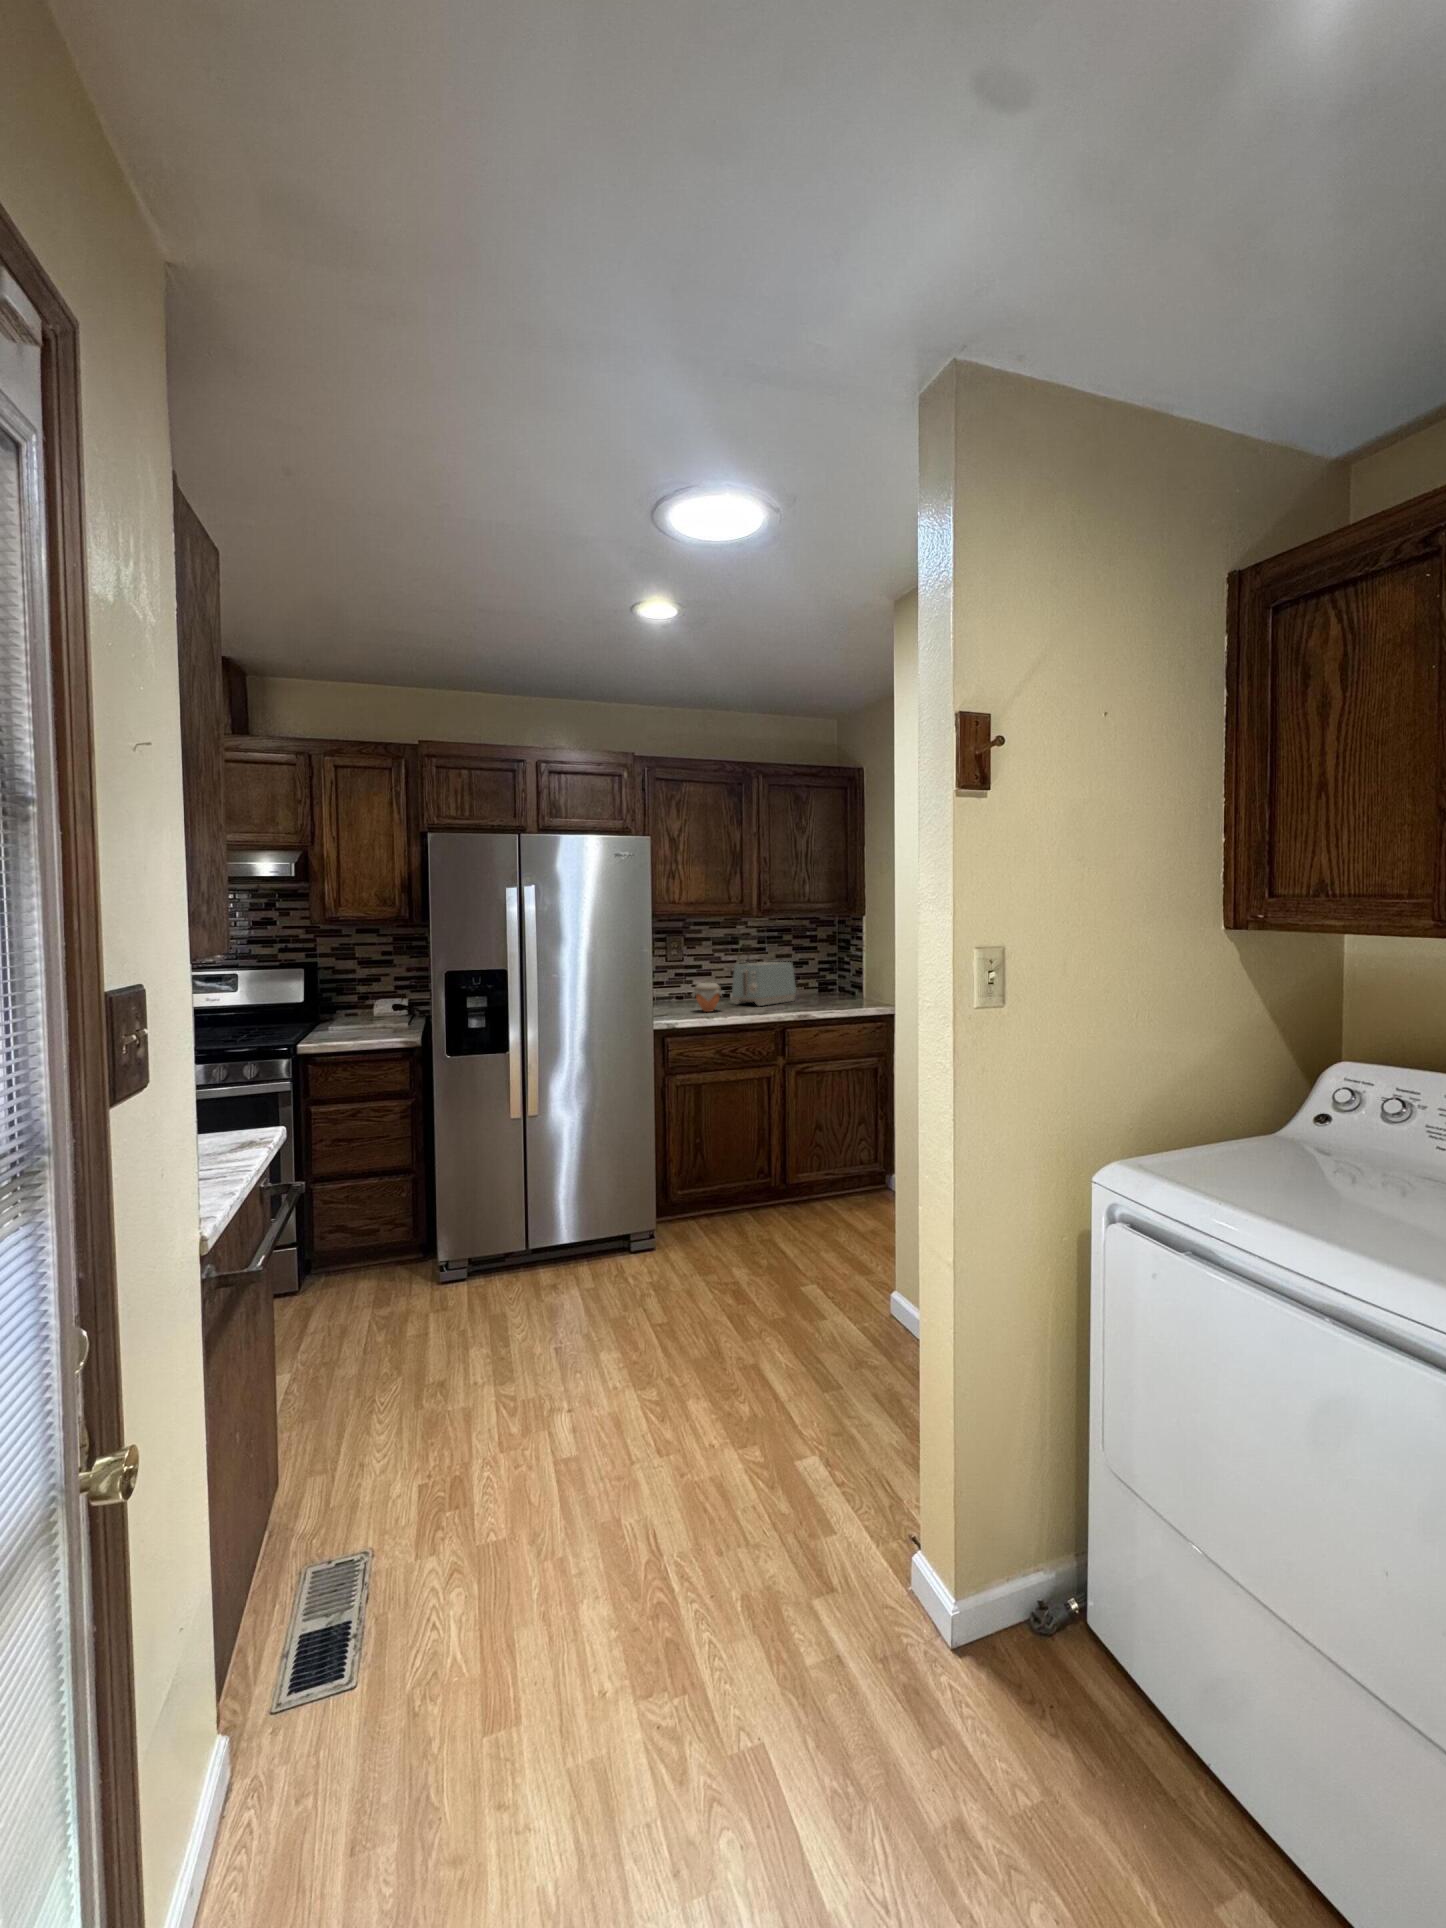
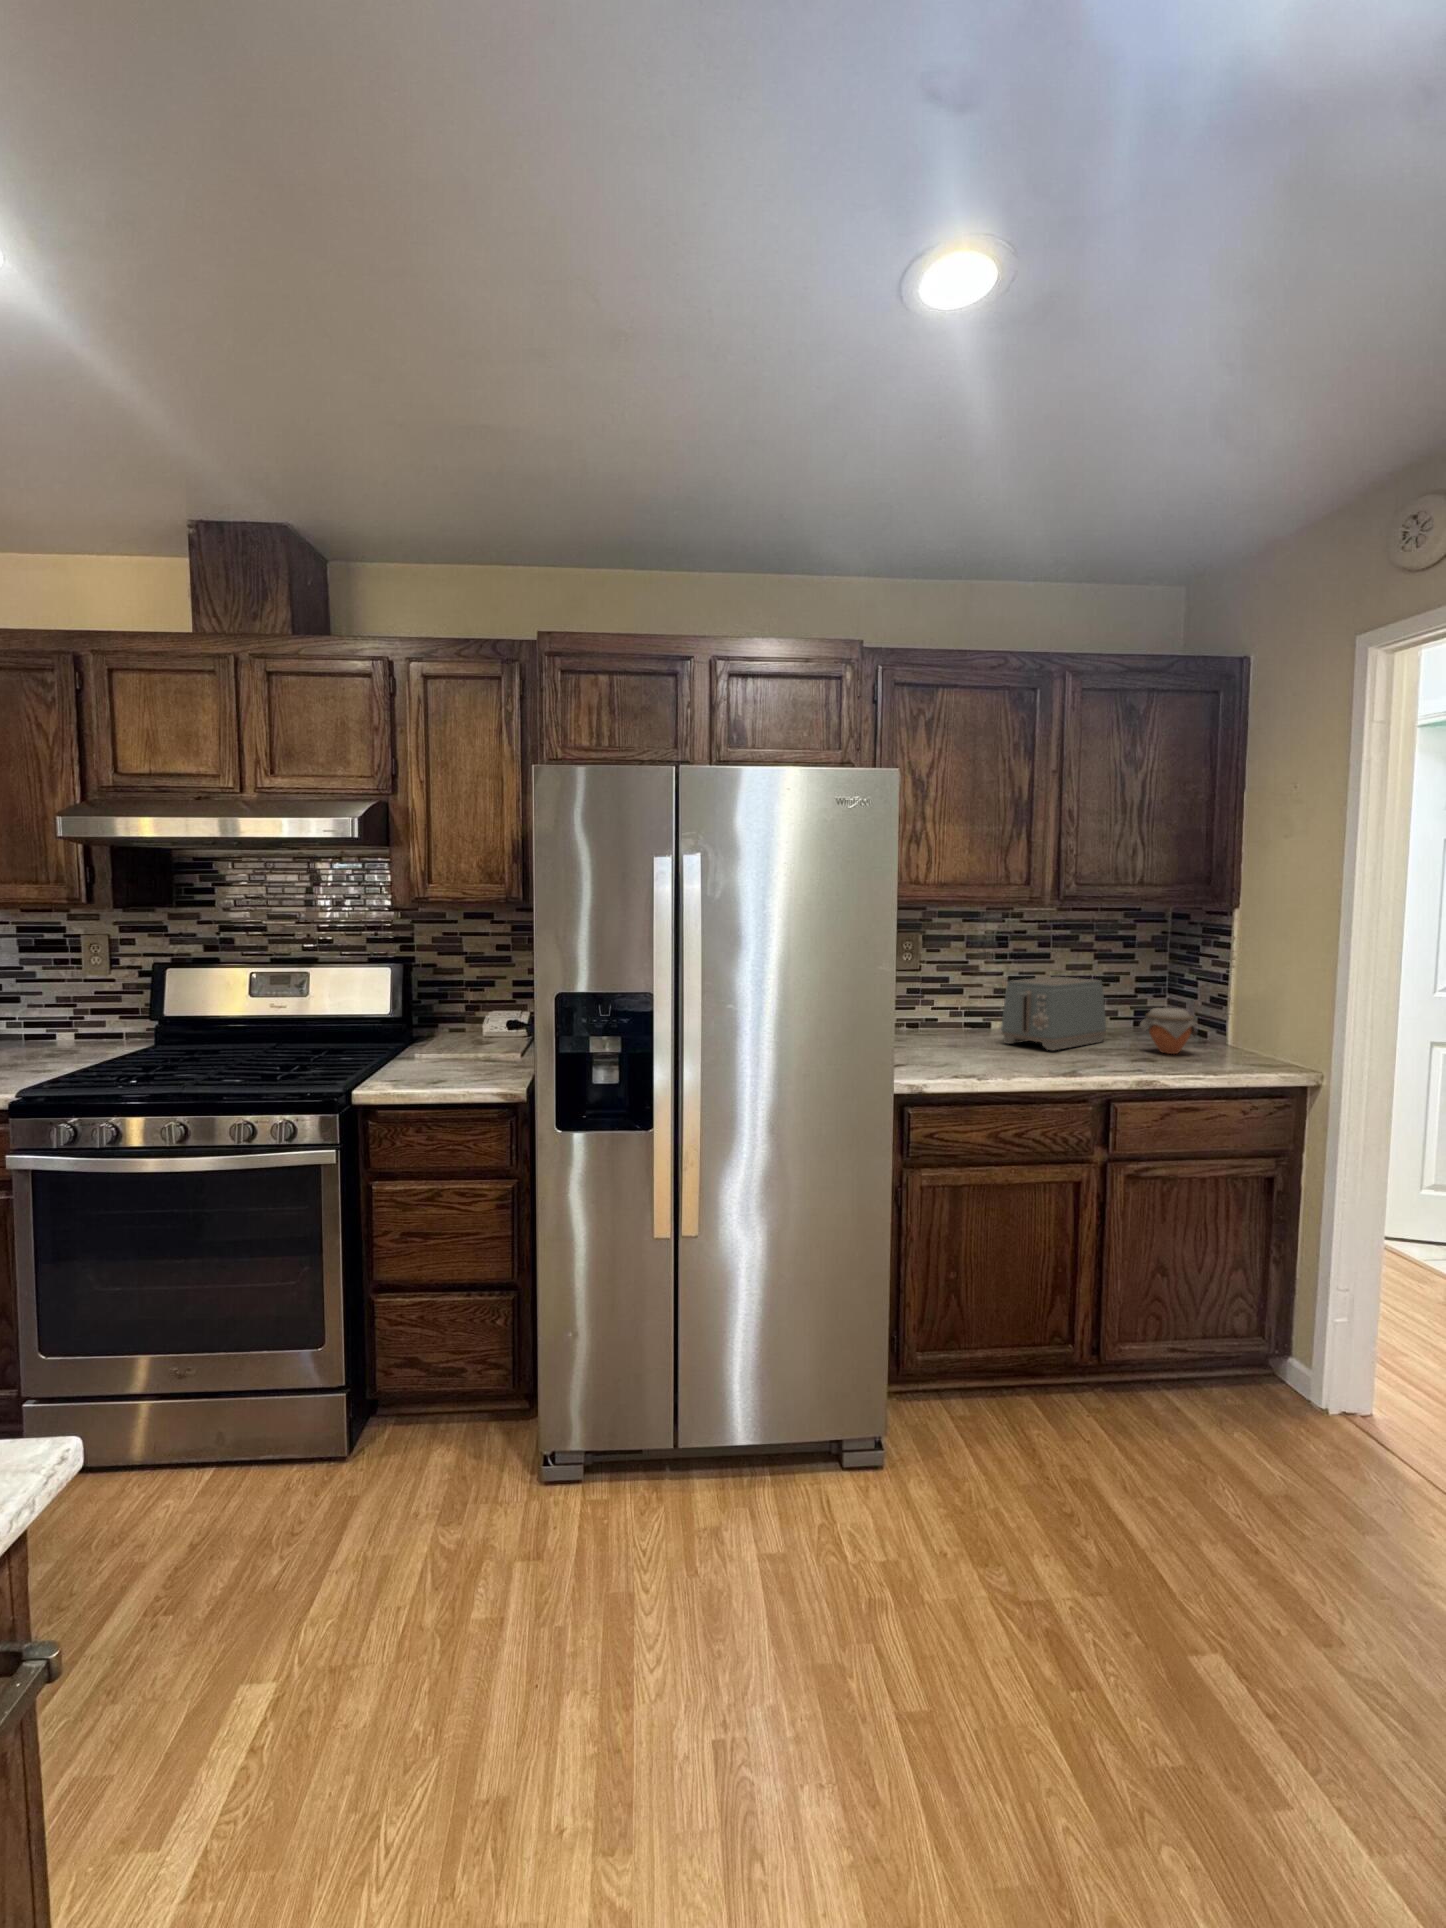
jar: present [692,983,722,1012] -> present [1140,1008,1197,1054]

